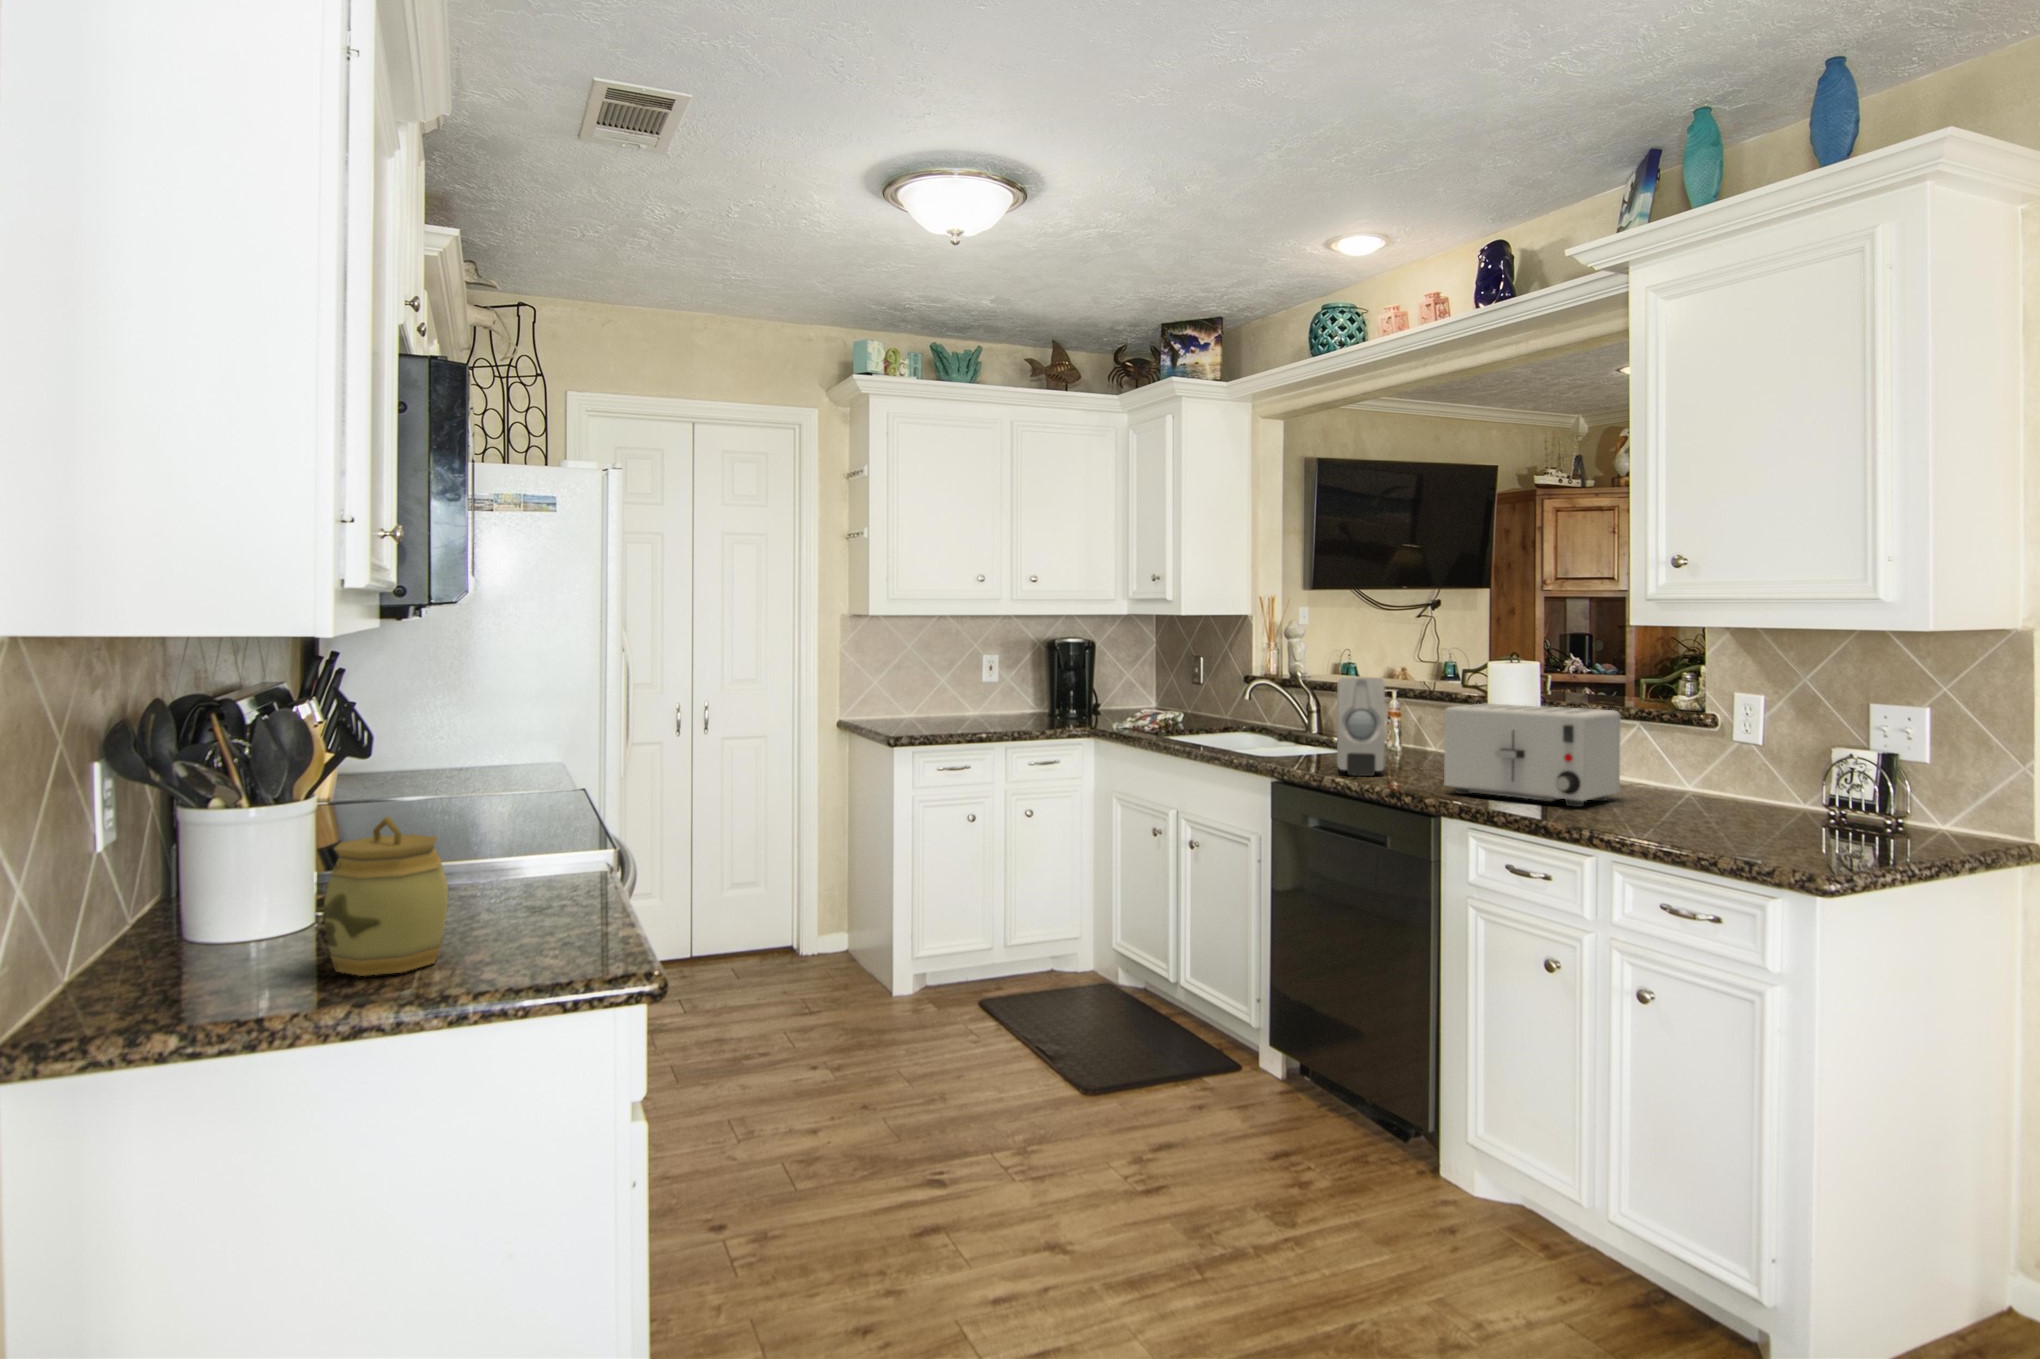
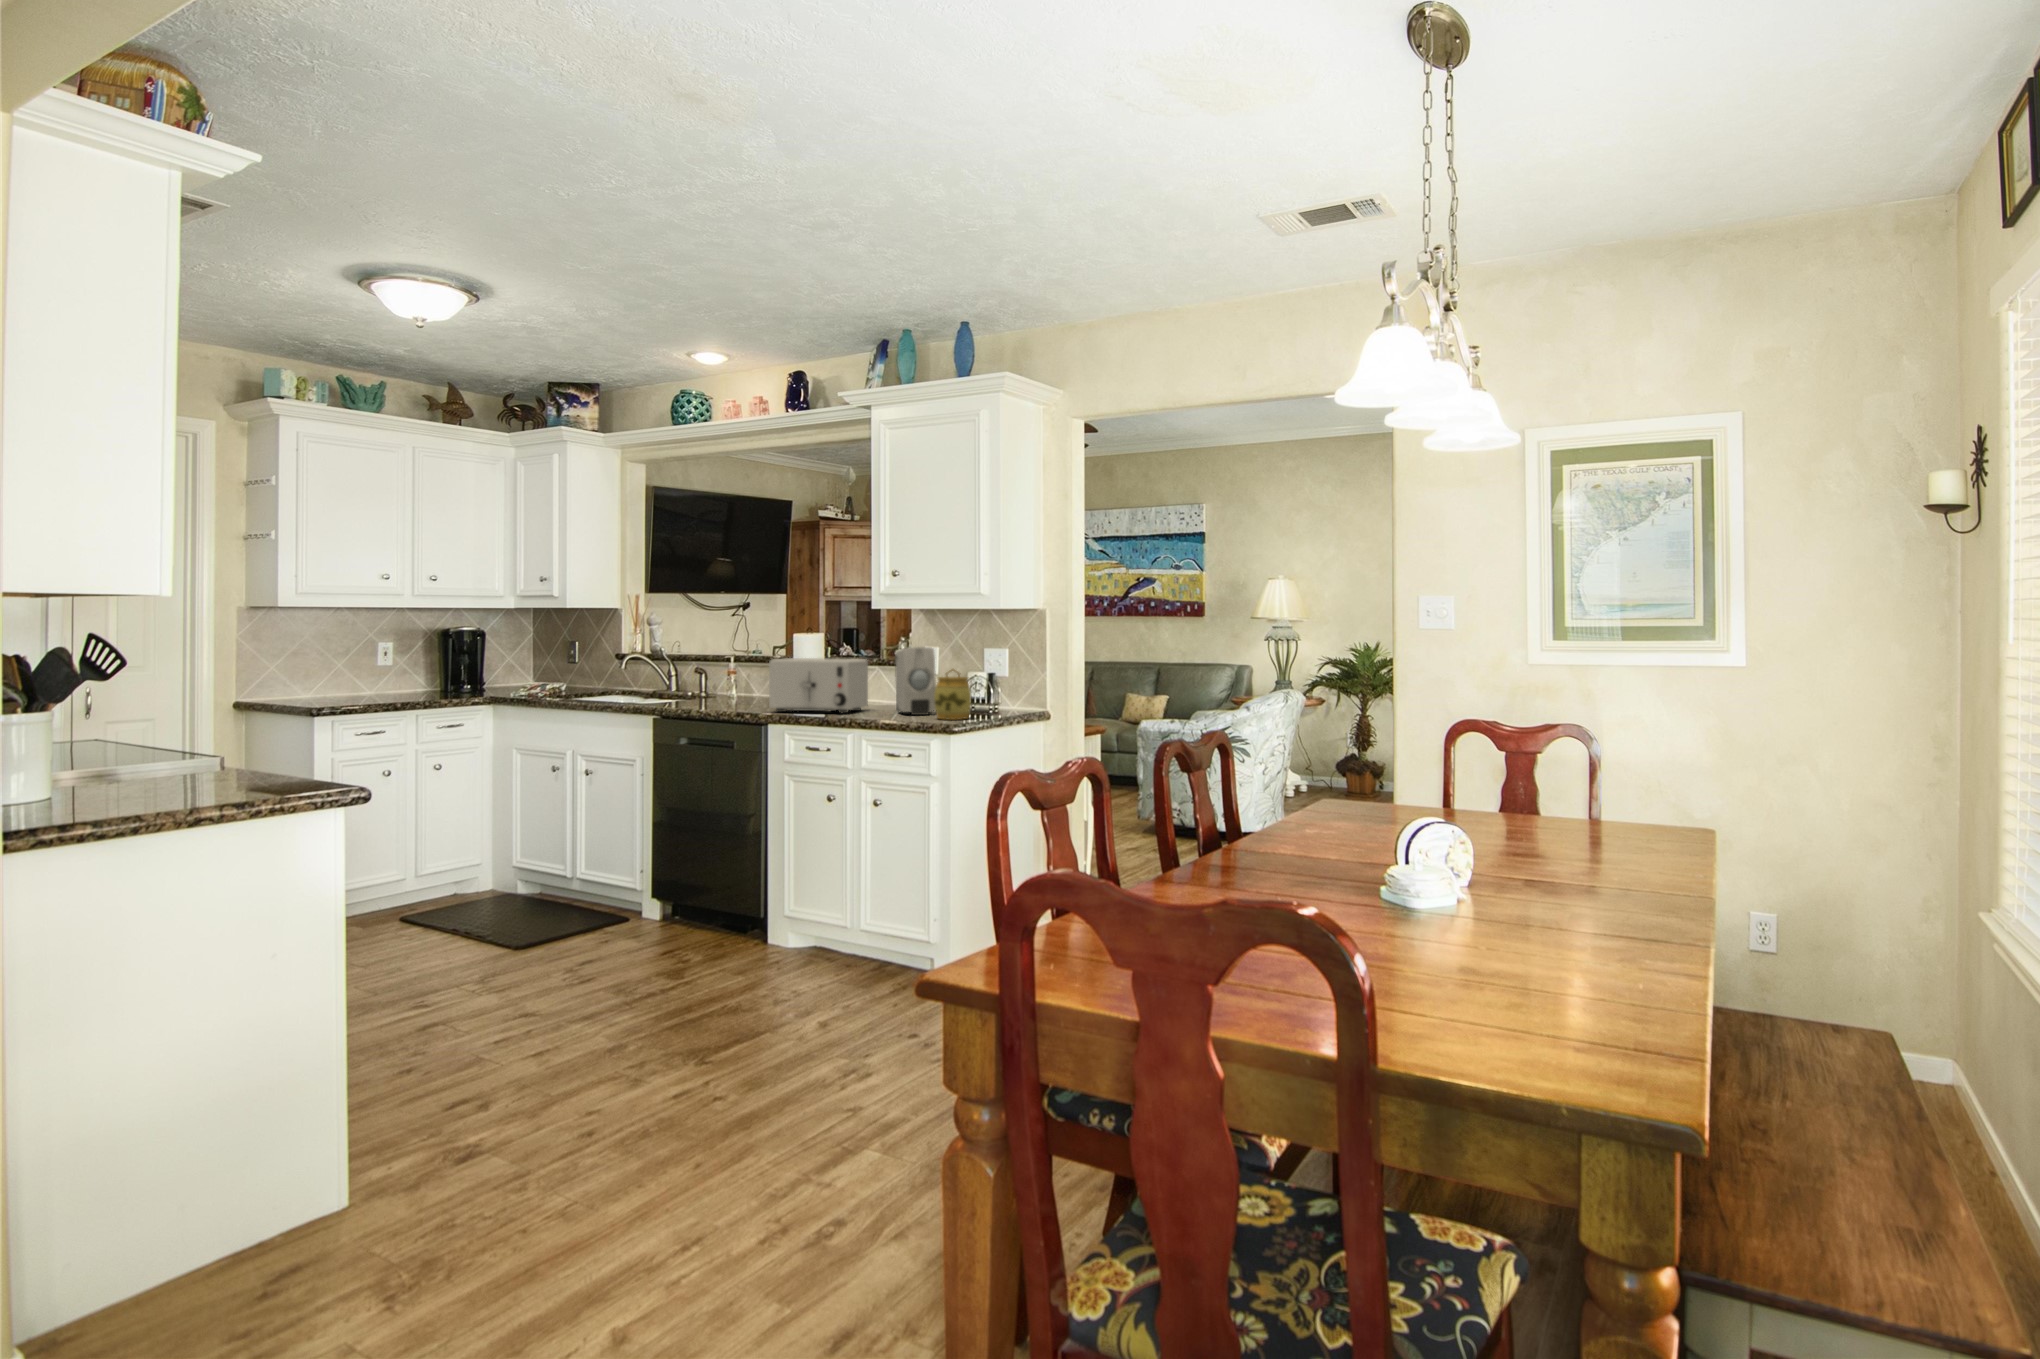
soap dispenser: present [1337,678,1385,776] -> present [895,647,936,715]
jar: present [324,817,448,976] -> present [934,669,971,720]

